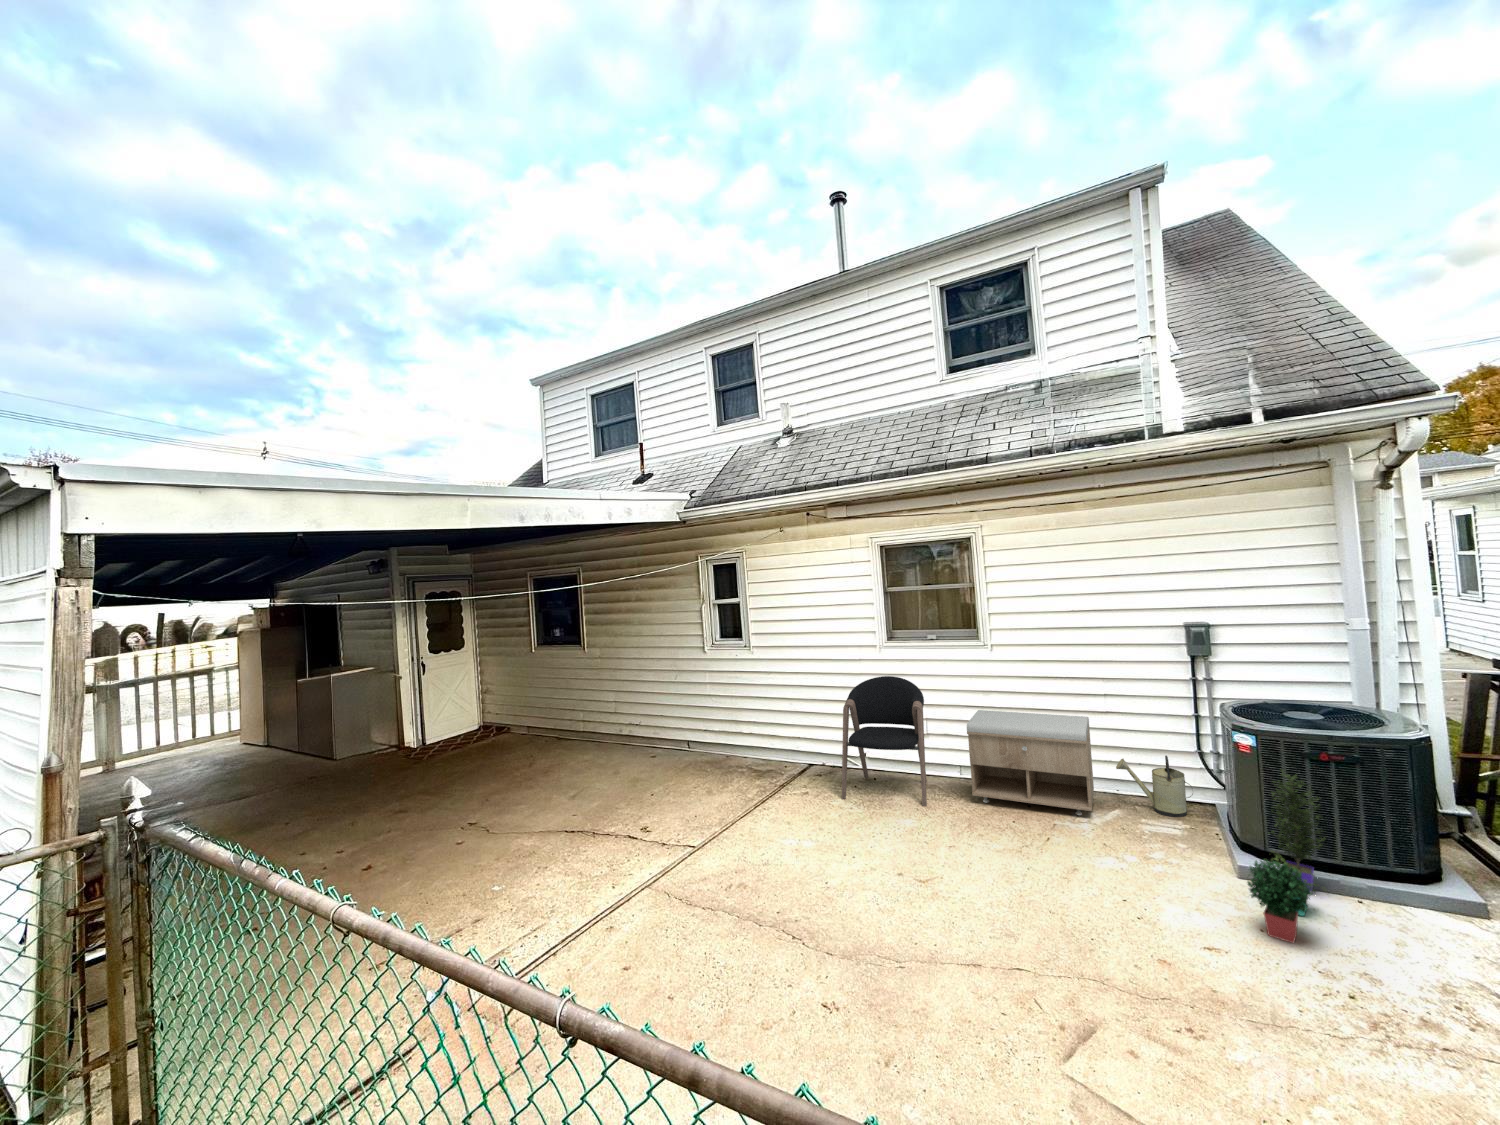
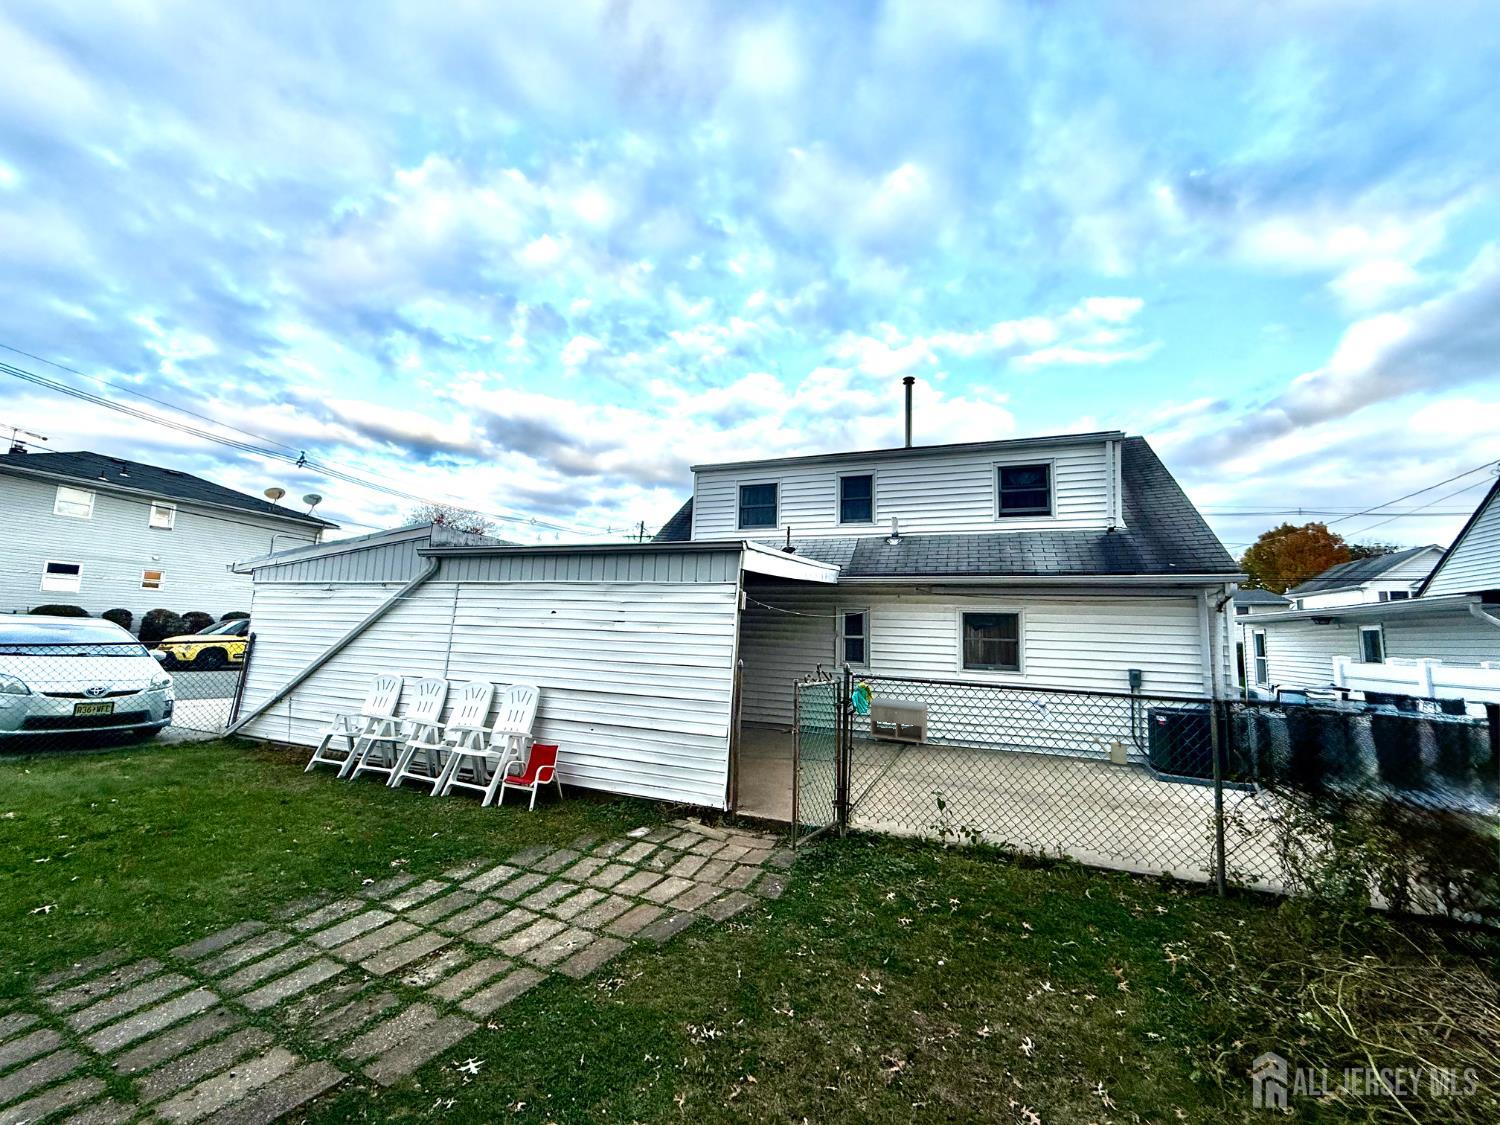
chair: present [842,676,927,807] -> none [946,687,995,757]
storage bench: present [967,710,1094,815] -> present [870,698,927,746]
potted plant: present [1247,774,1325,943] -> none [1165,732,1195,795]

